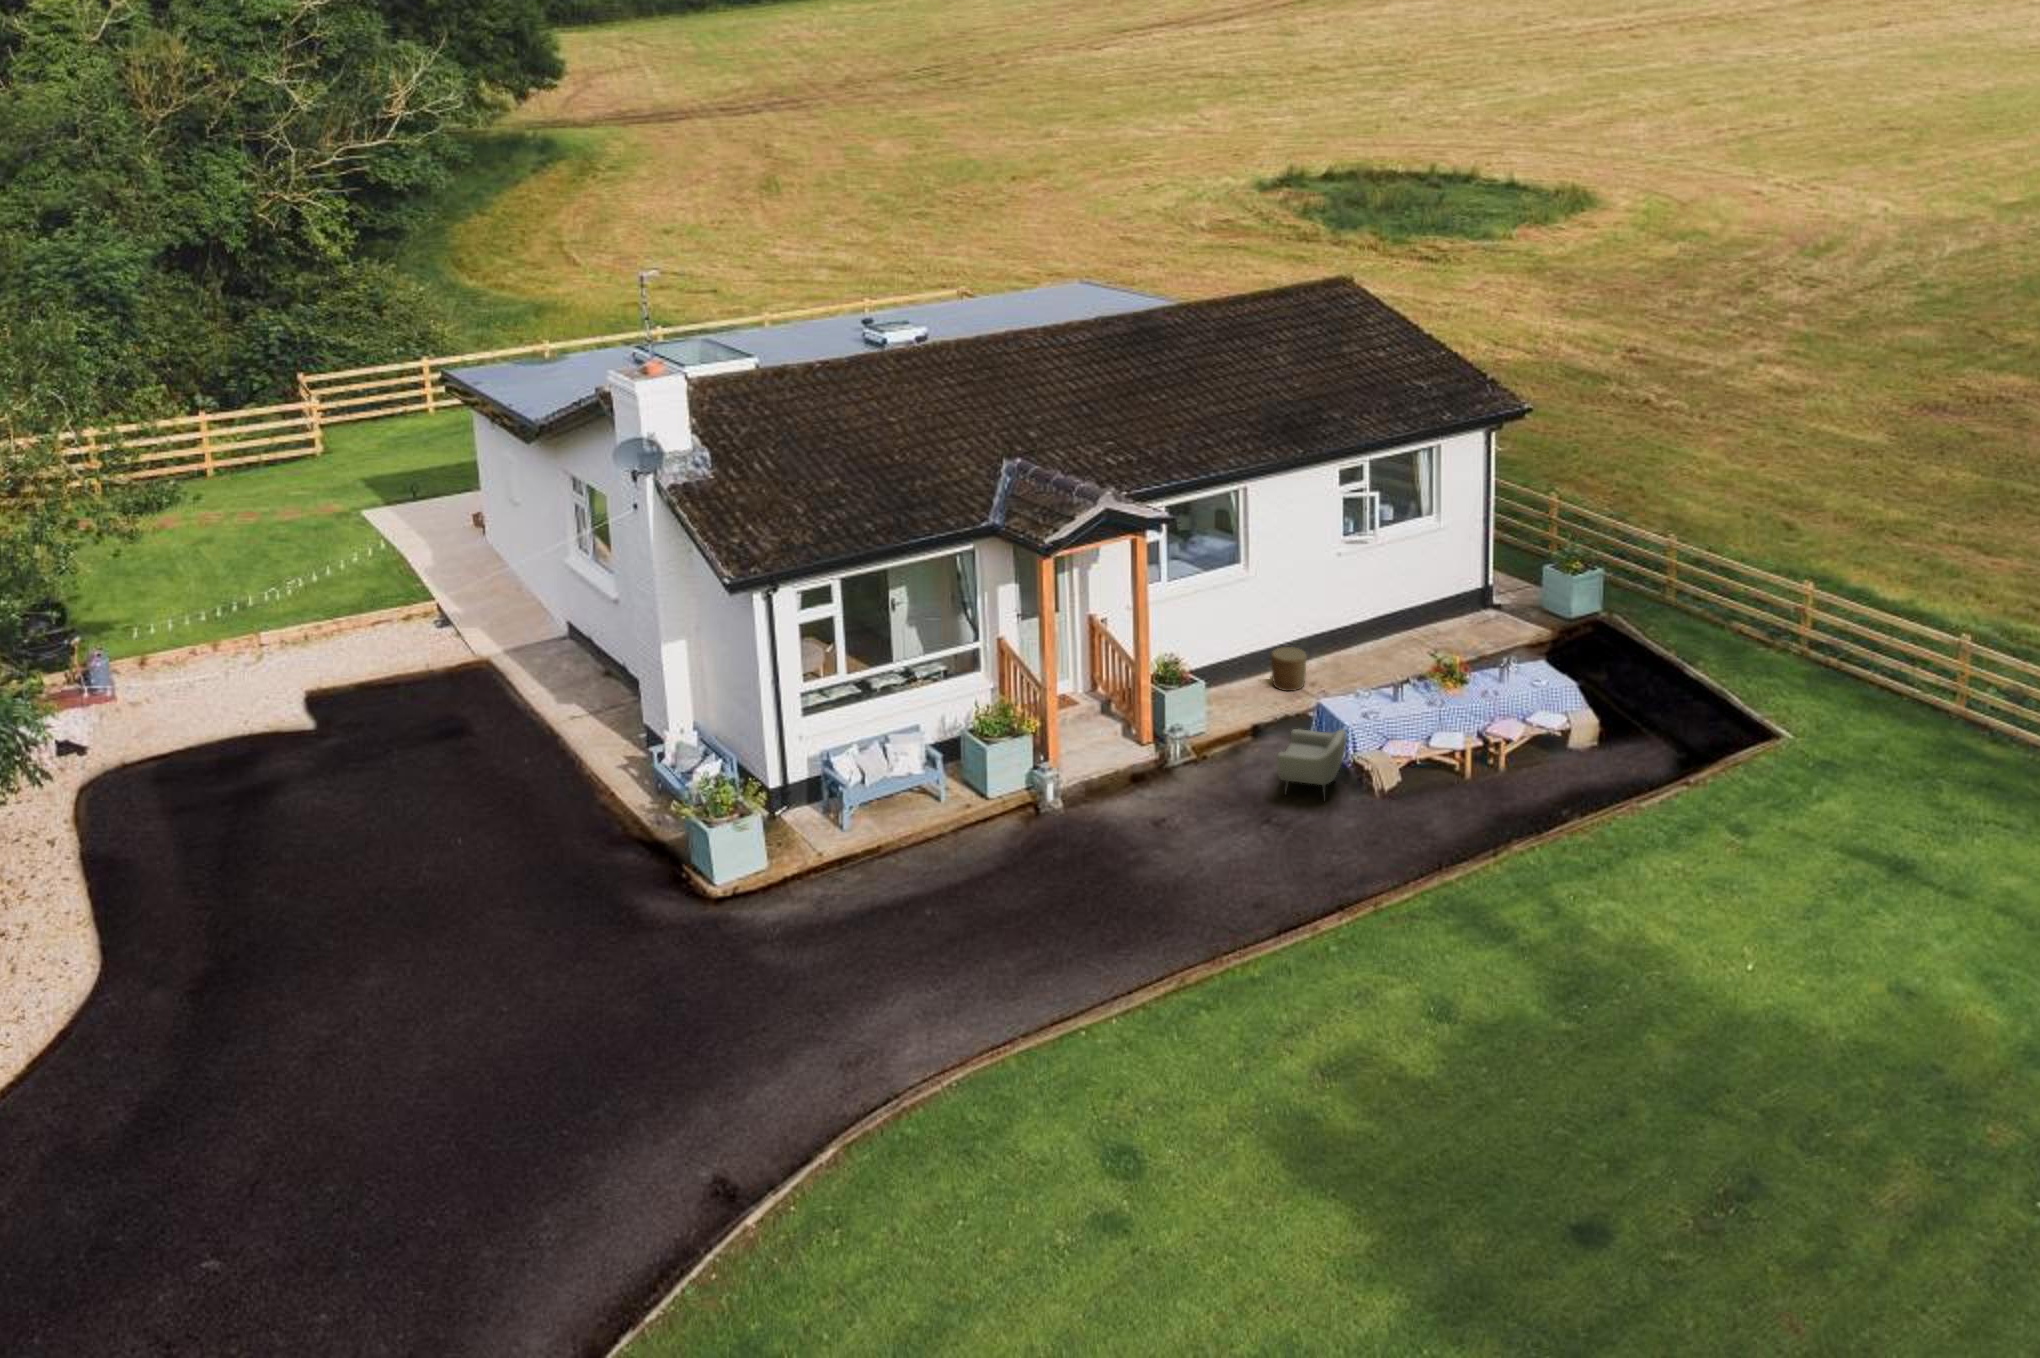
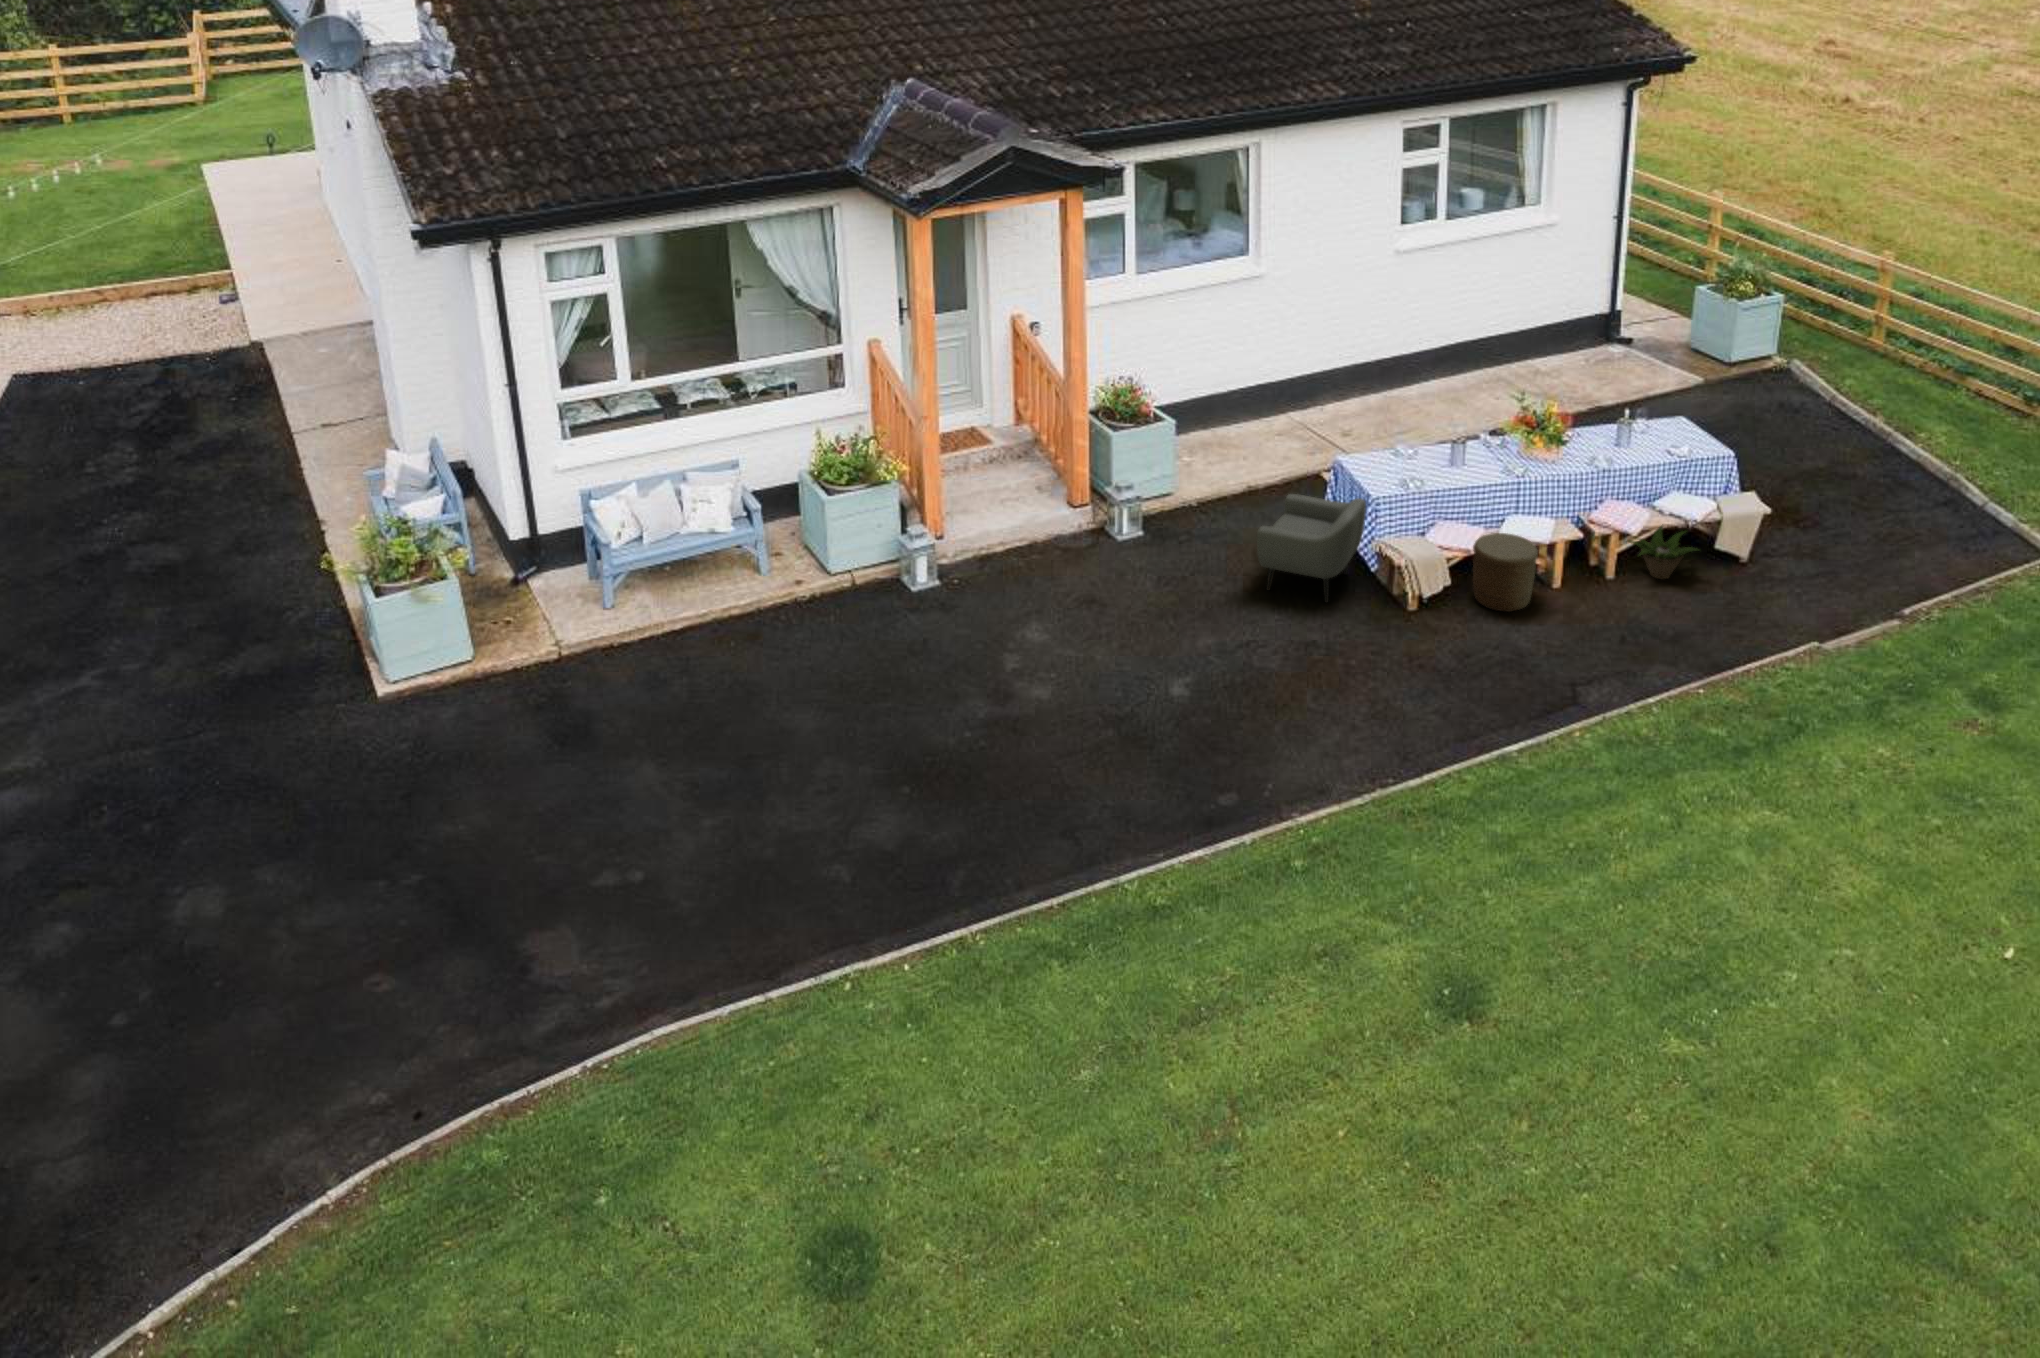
woven basket: present [1271,647,1307,691] -> present [1473,533,1538,612]
decorative plant: none [1512,734,1562,771] -> present [1628,526,1698,579]

